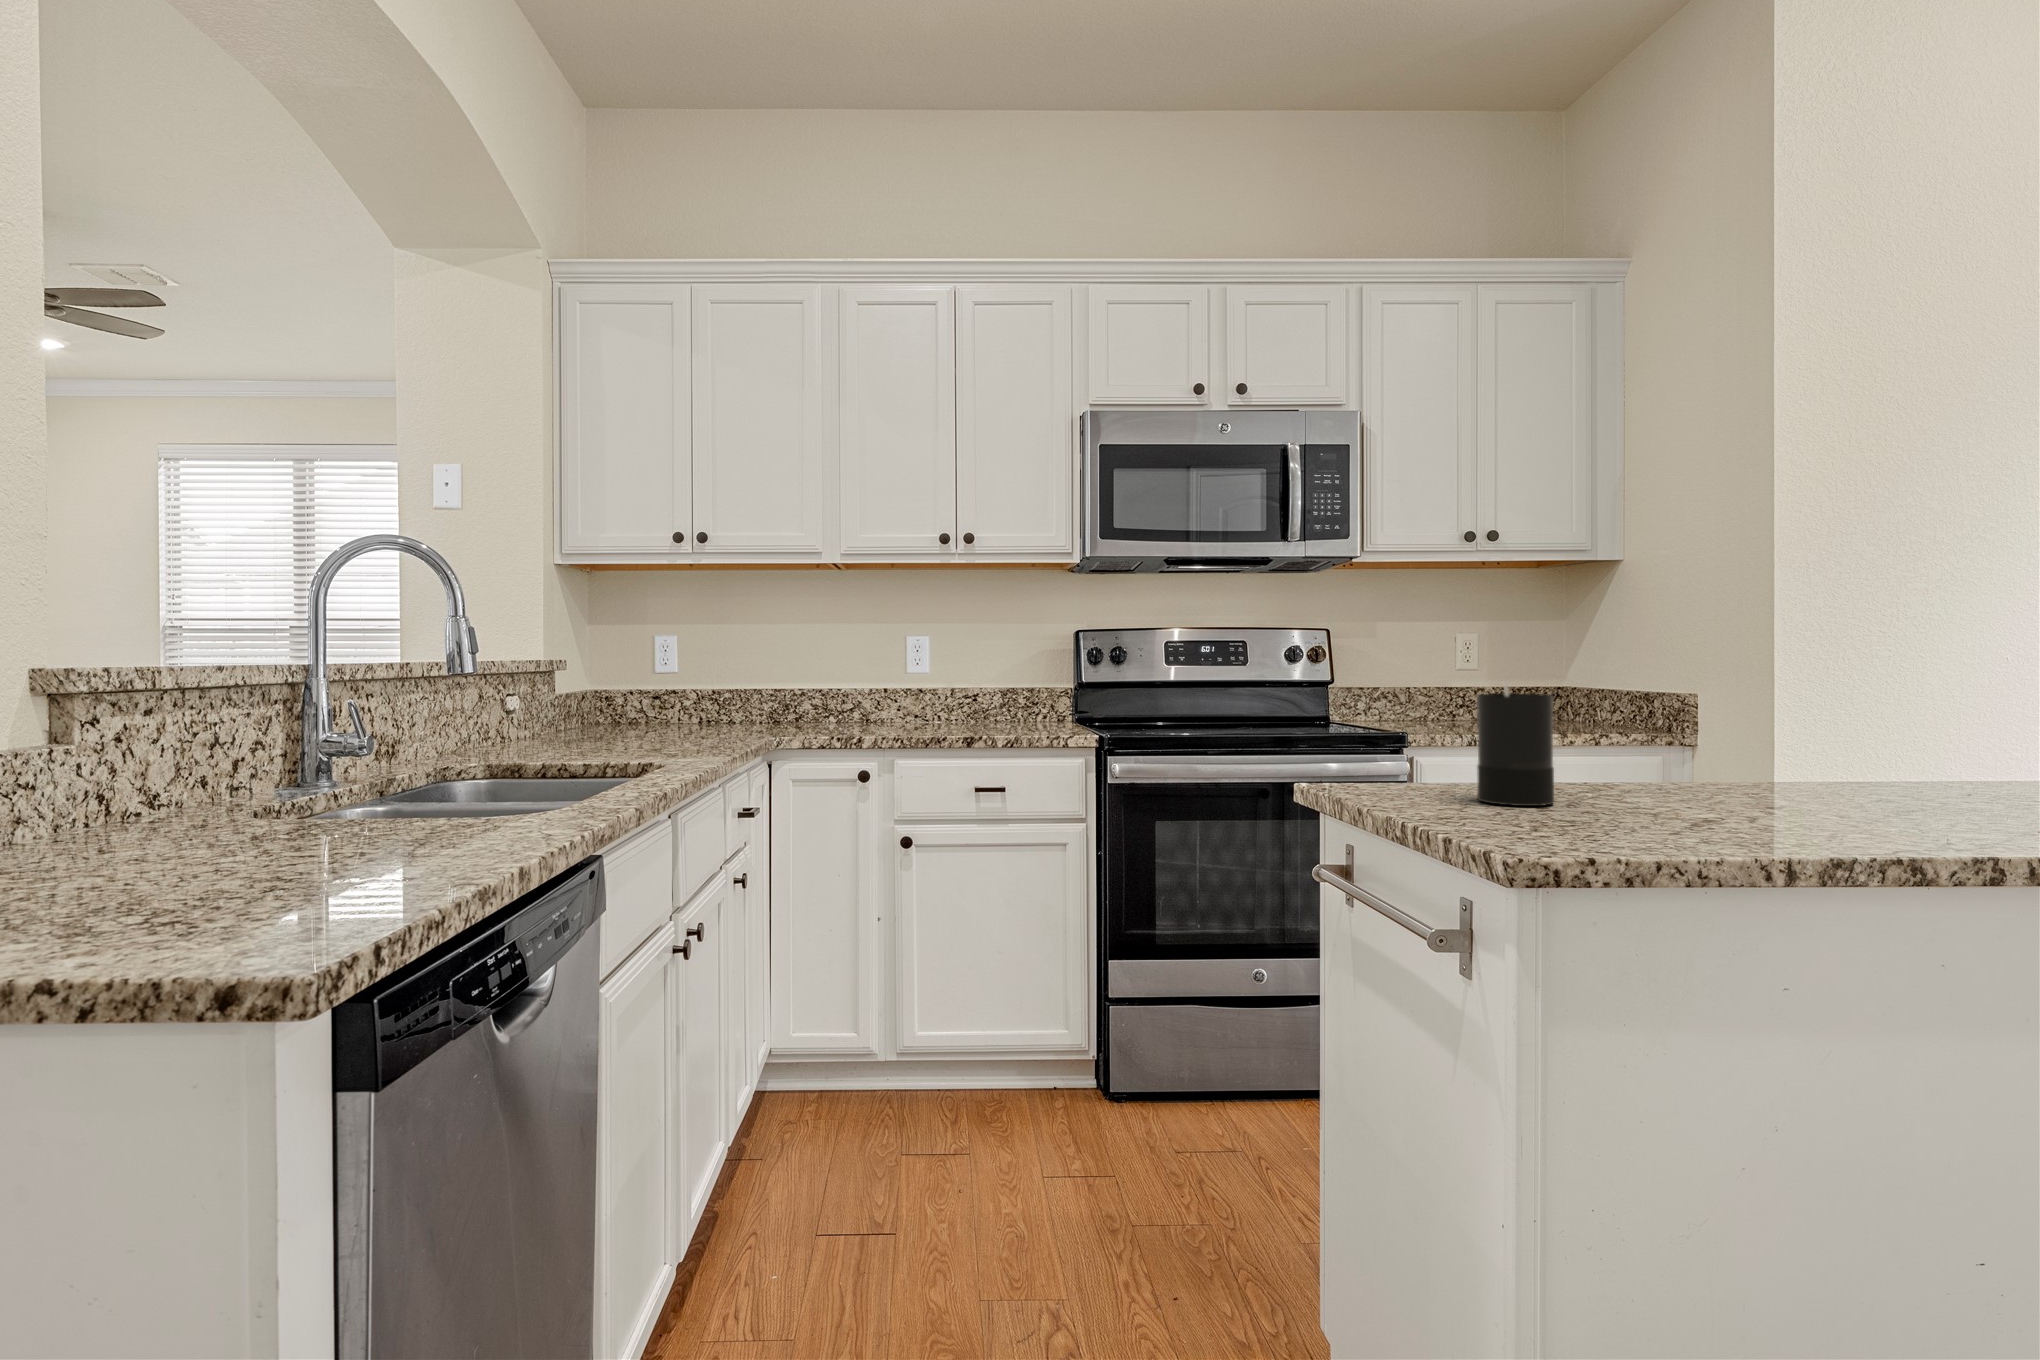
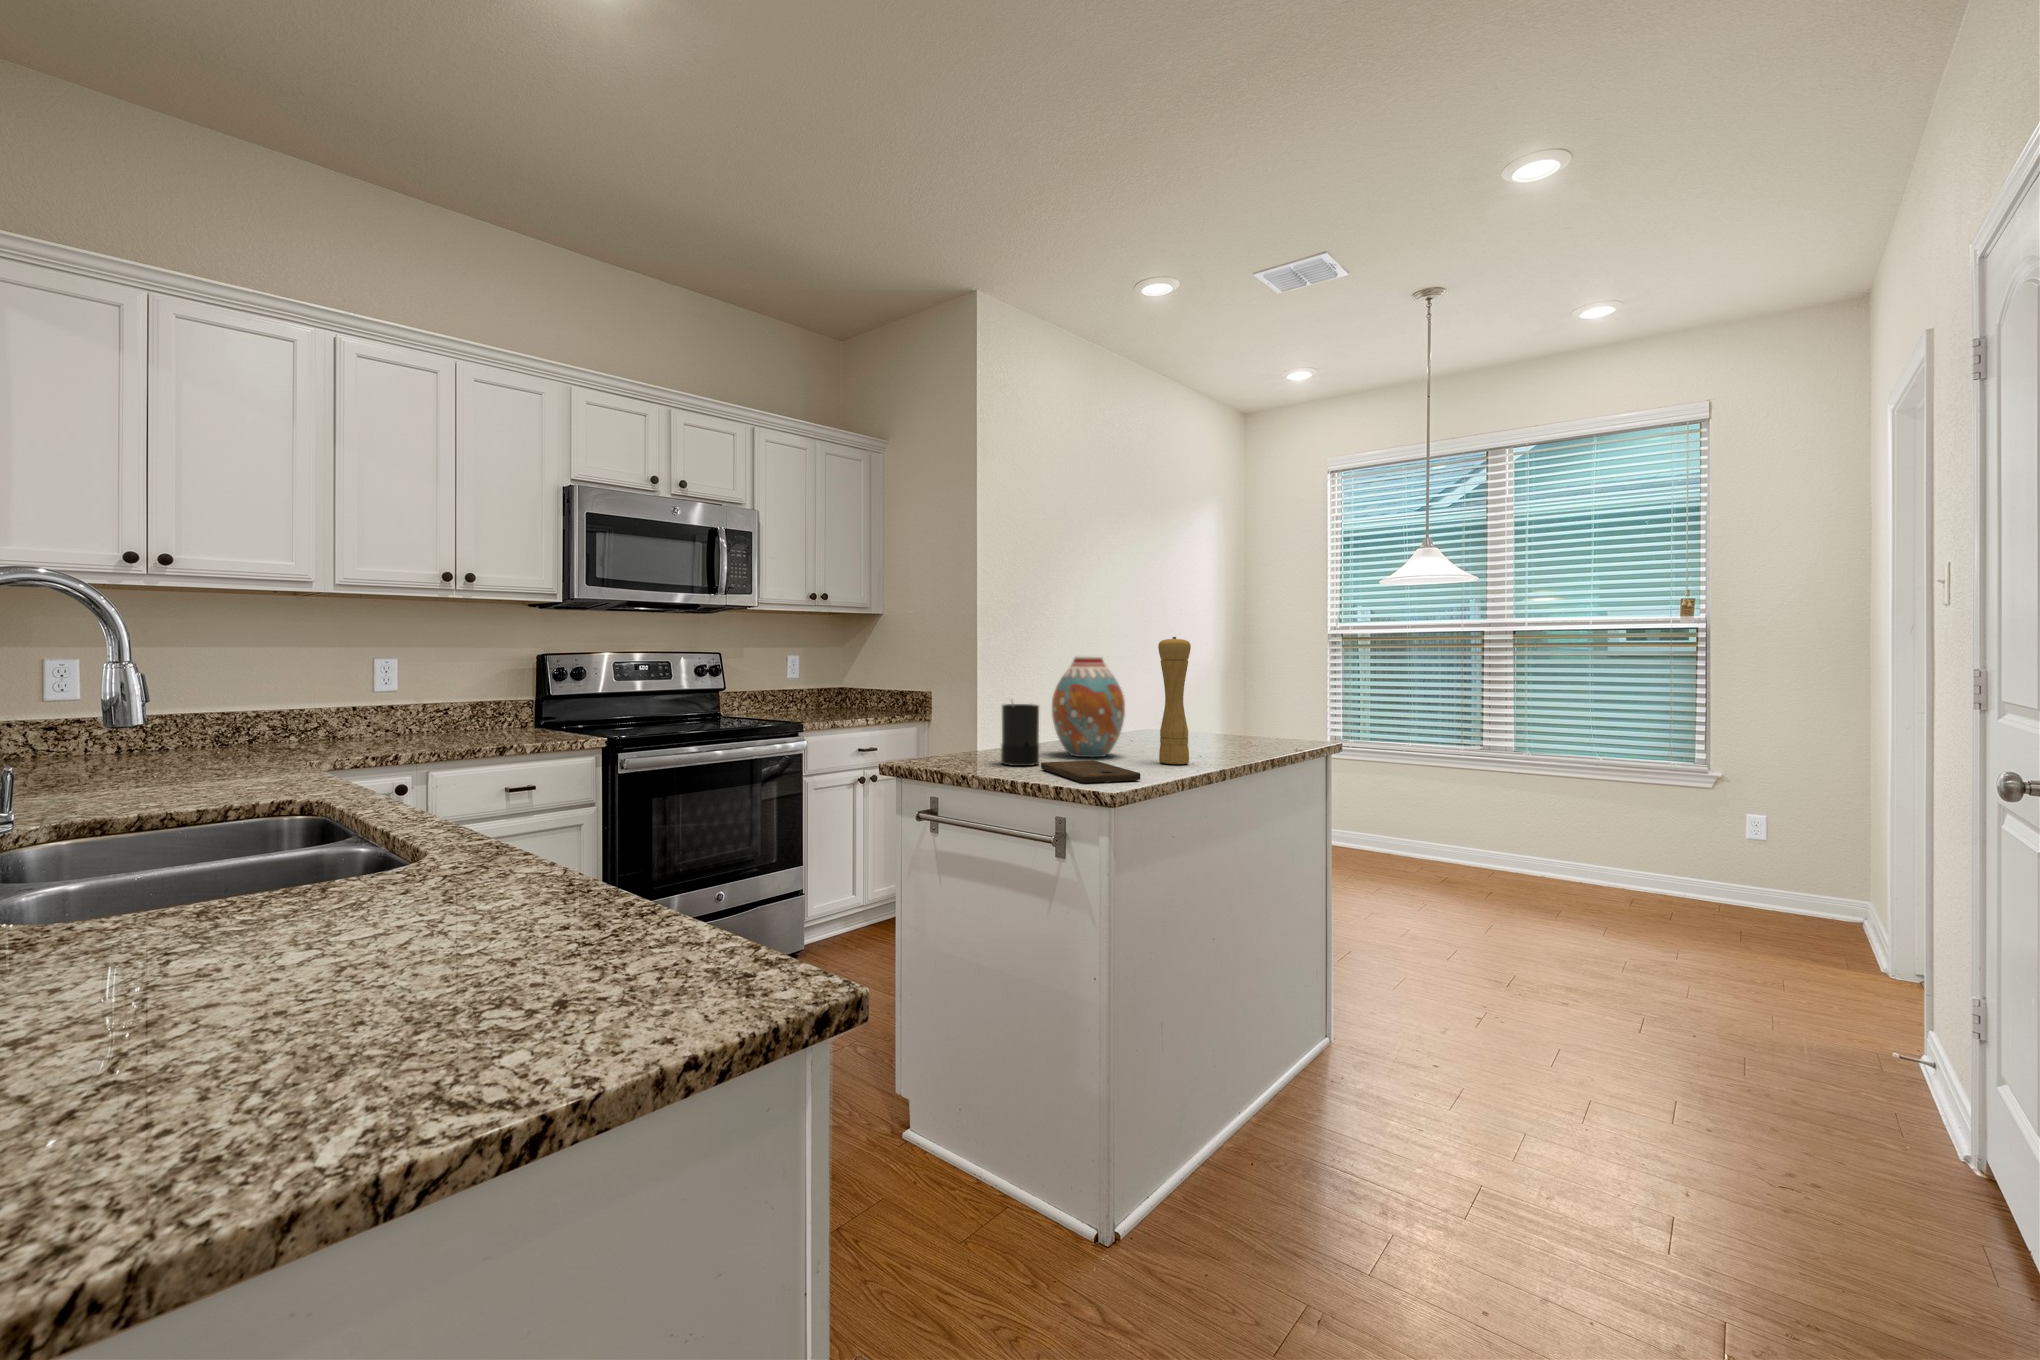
pepper mill: none [1833,552,1922,835] -> present [1158,637,1191,764]
vase: none [1637,605,1808,808] -> present [1052,656,1125,757]
cutting board: none [1503,799,1650,845] -> present [1041,760,1140,783]

